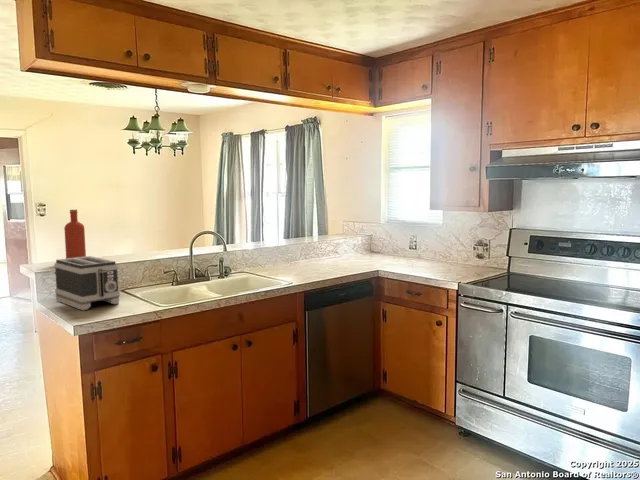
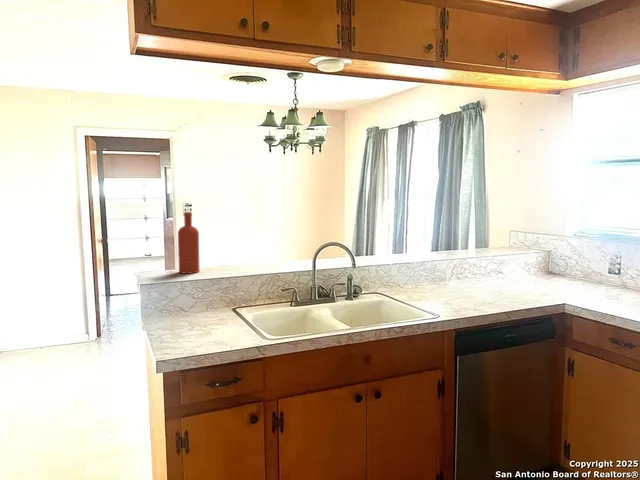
toaster: present [54,256,120,310] -> none [157,268,222,337]

